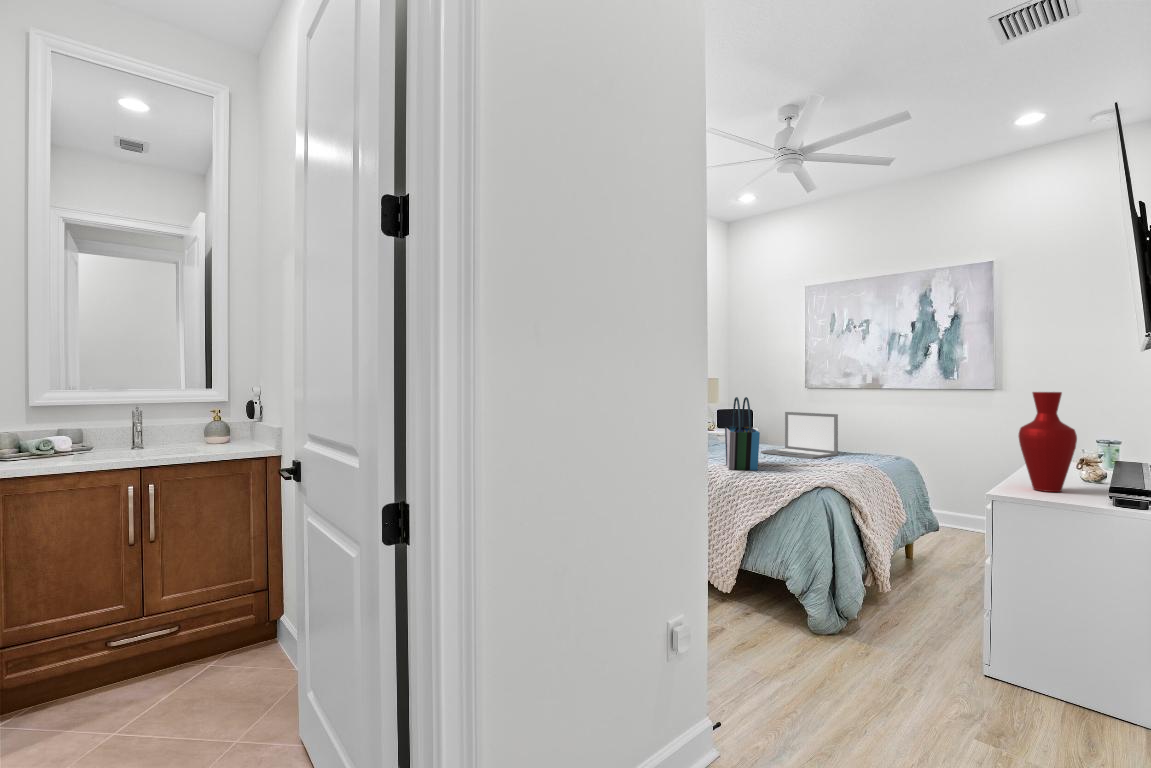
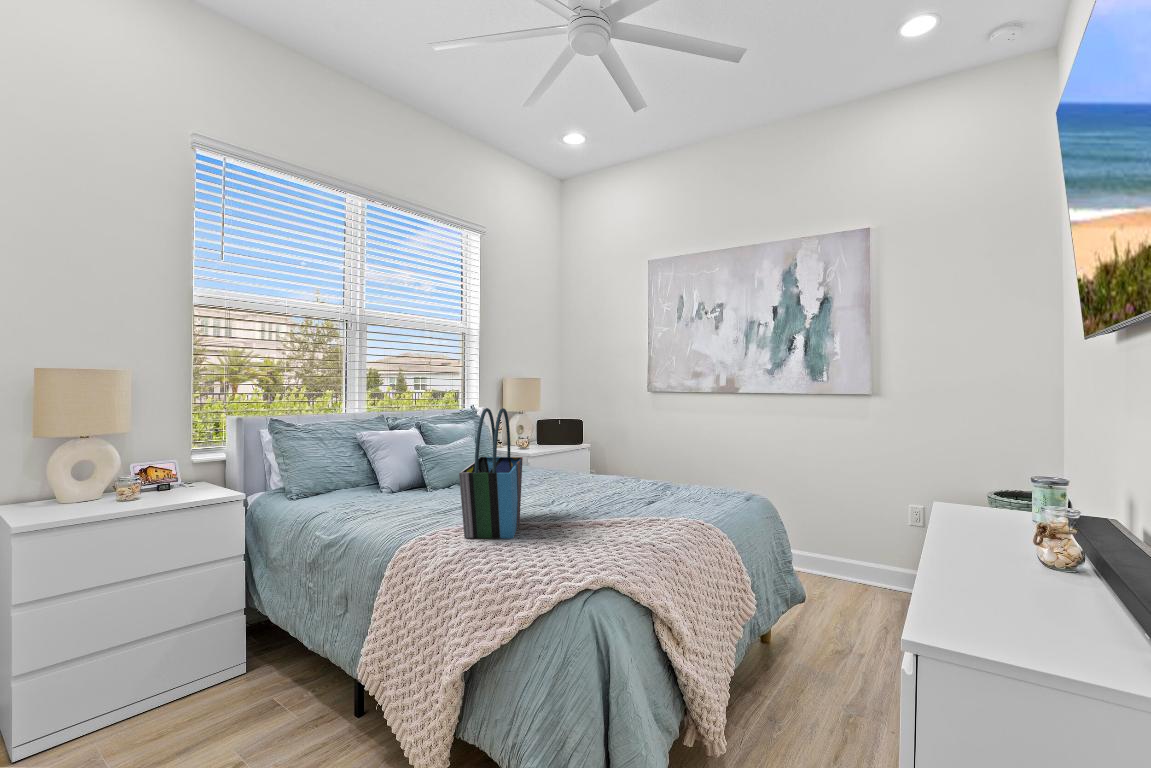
vase: present [1019,392,1077,492] -> none [949,405,1067,622]
laptop: present [761,412,838,459] -> none [561,427,668,503]

